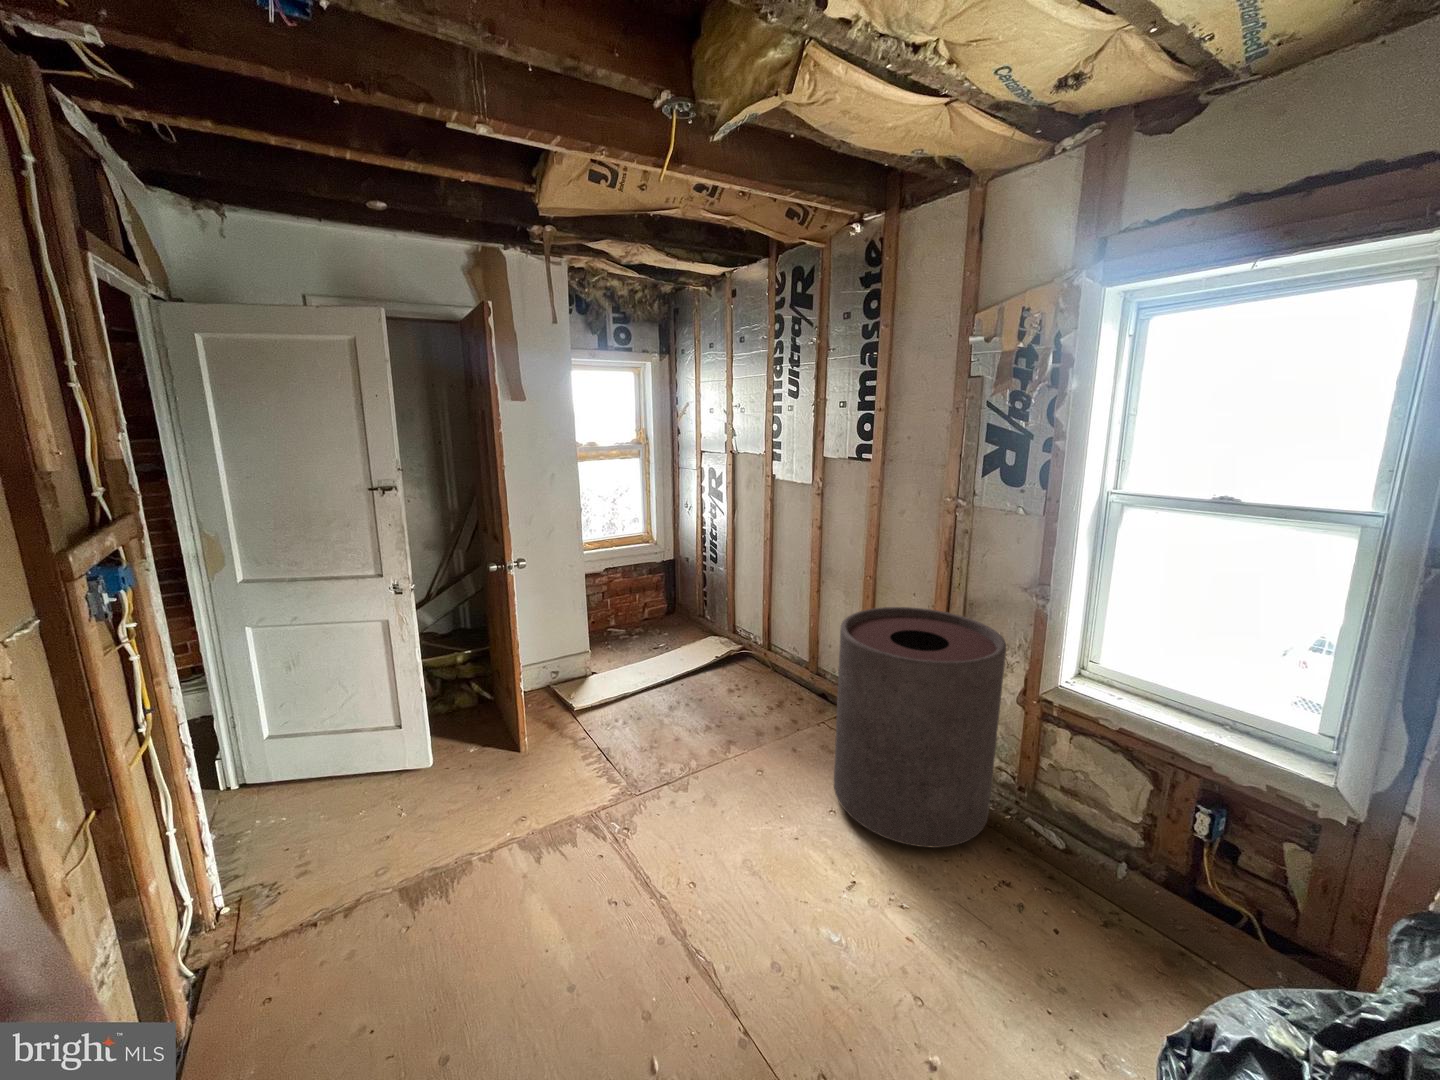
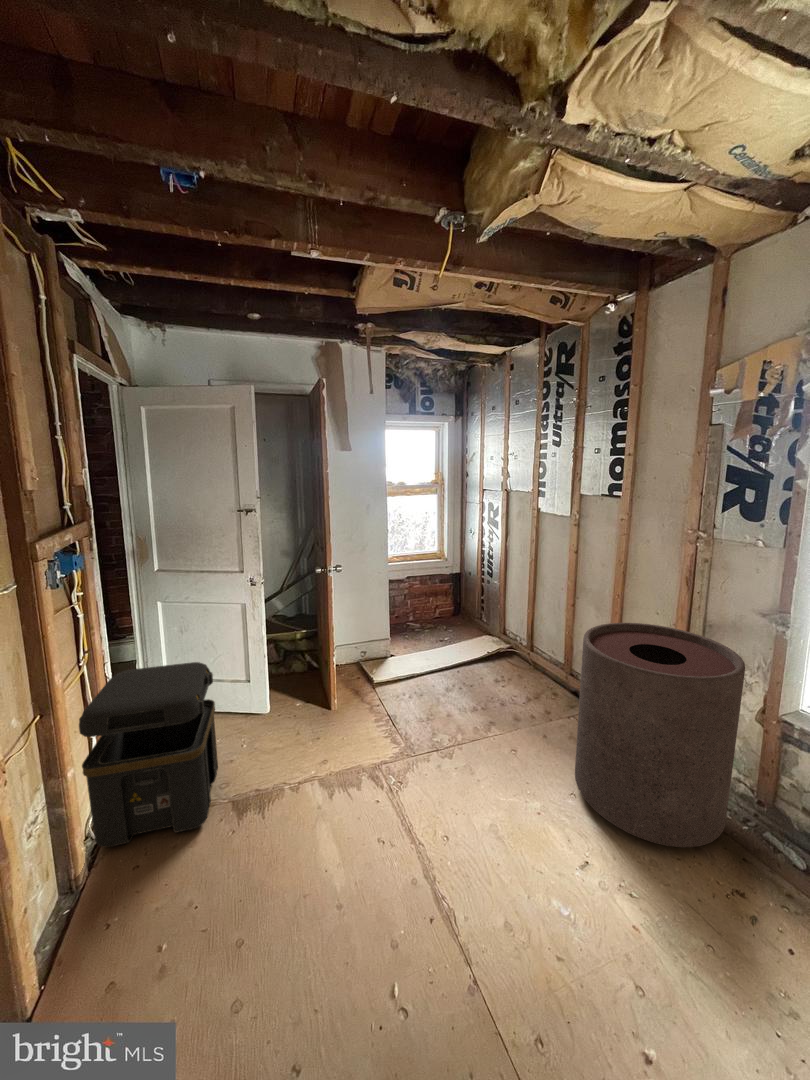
toolbox: none [140,710,367,996] -> present [79,662,218,847]

